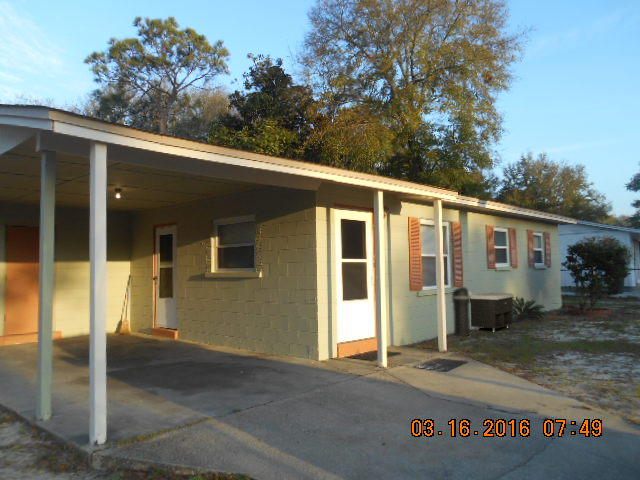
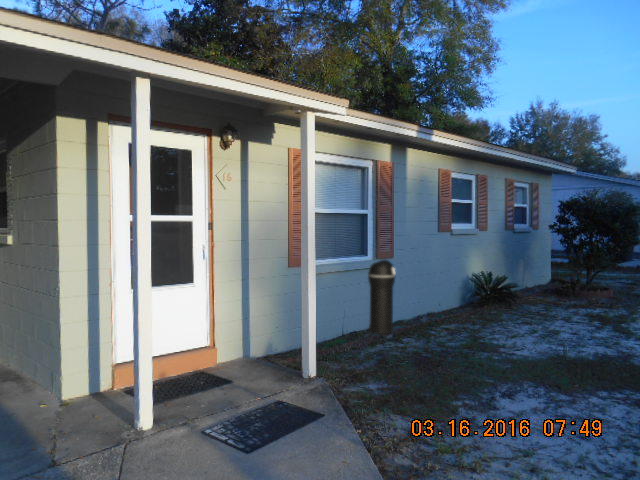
storage bench: present [470,293,514,332] -> none [403,266,470,325]

